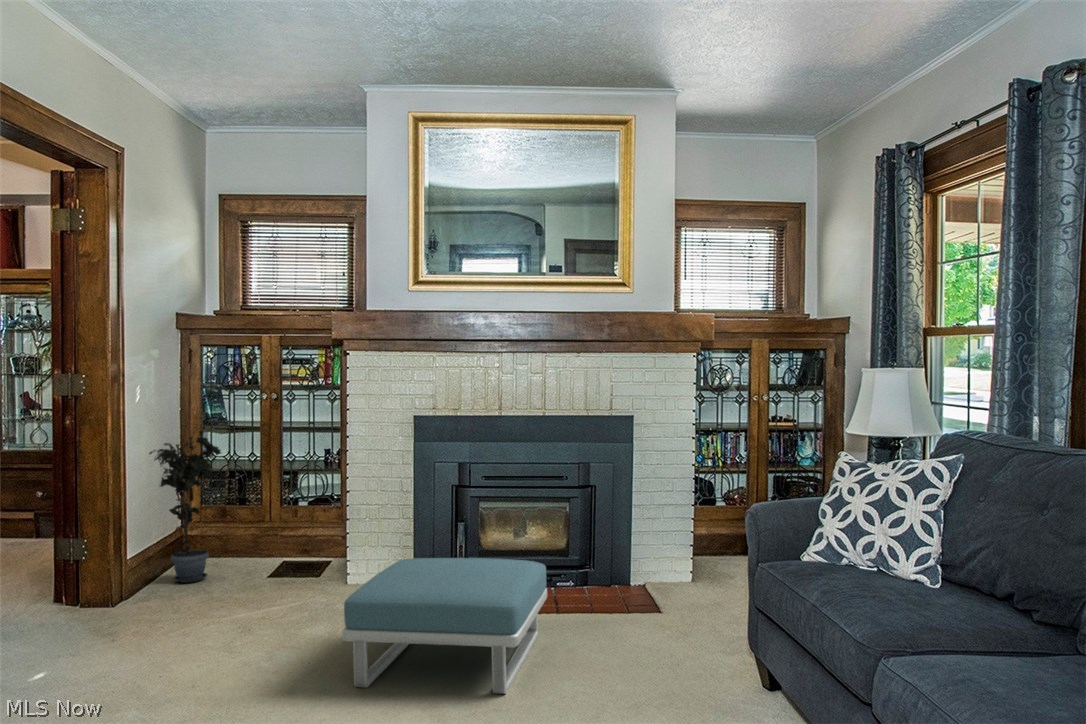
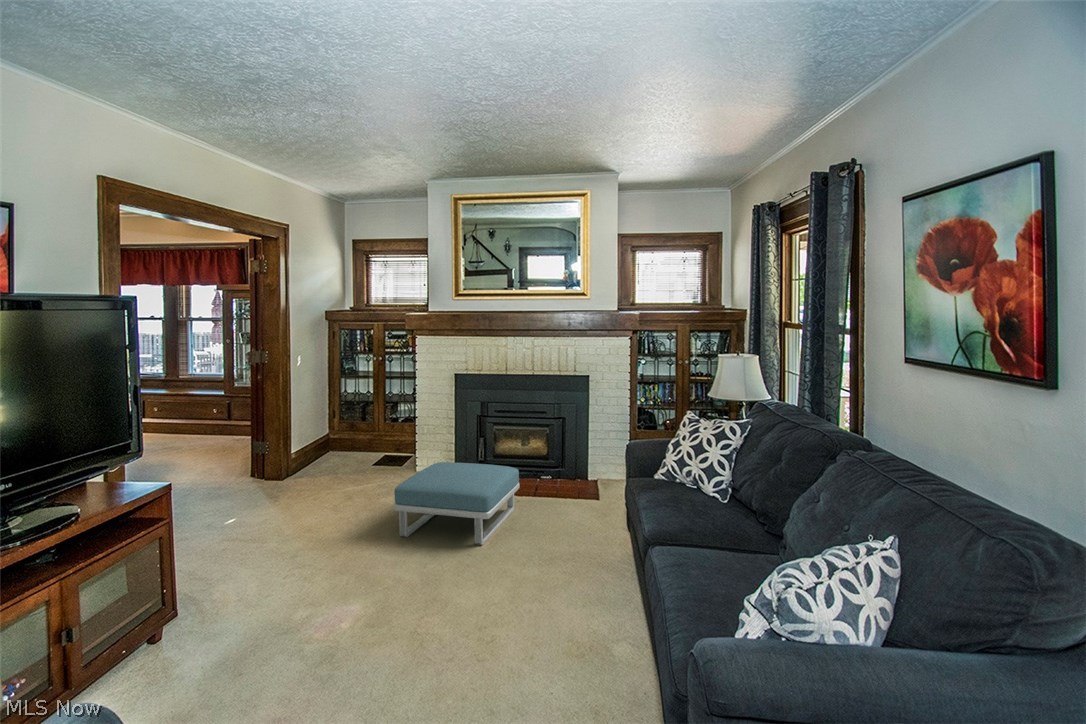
potted plant: present [149,431,221,583] -> none [305,379,349,467]

